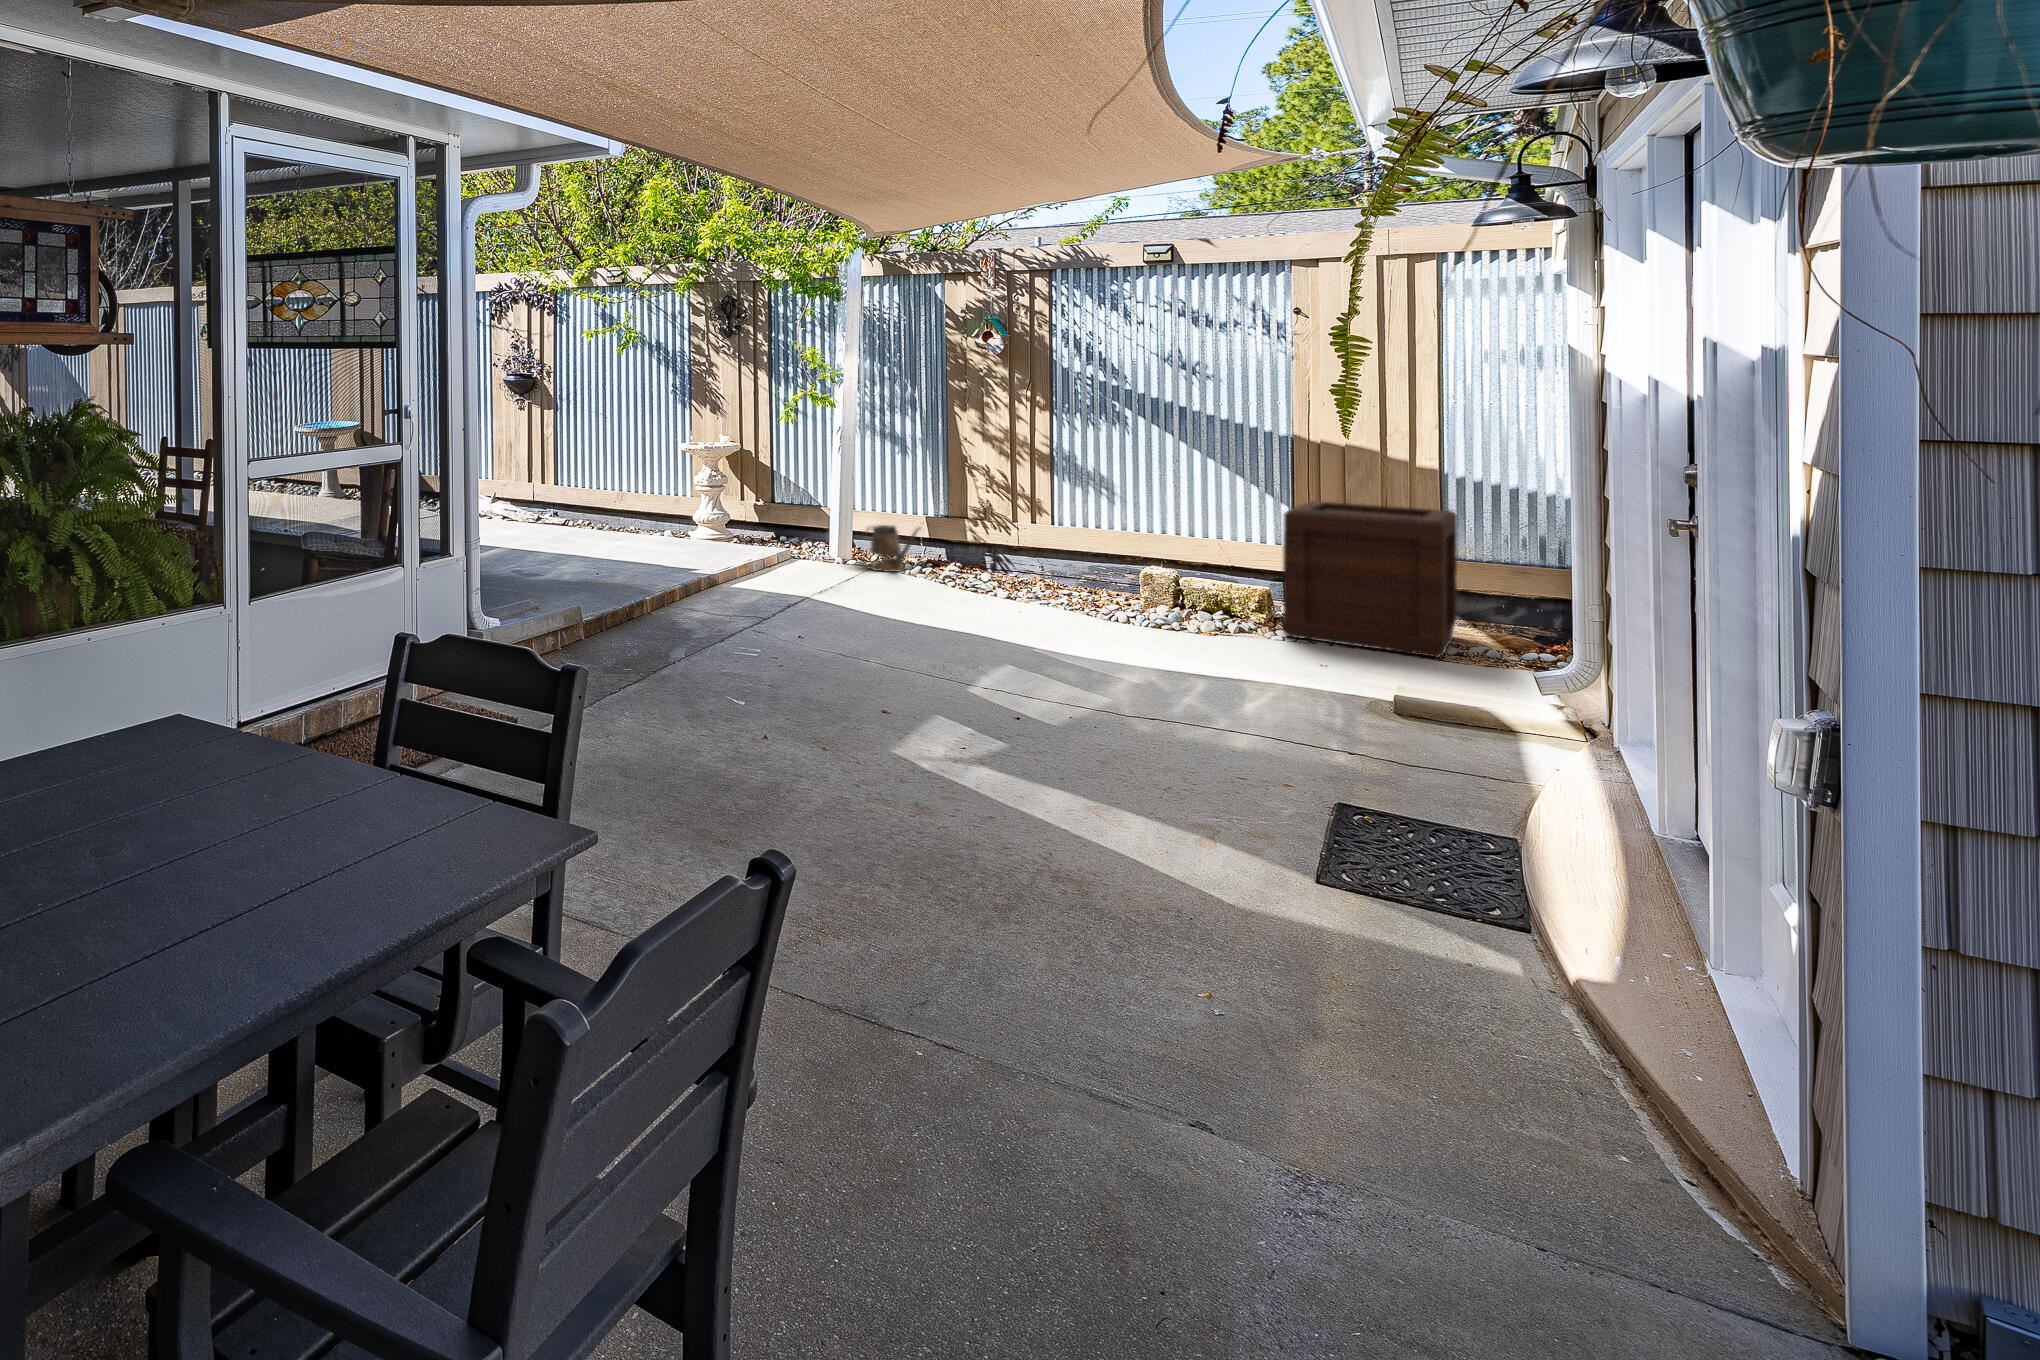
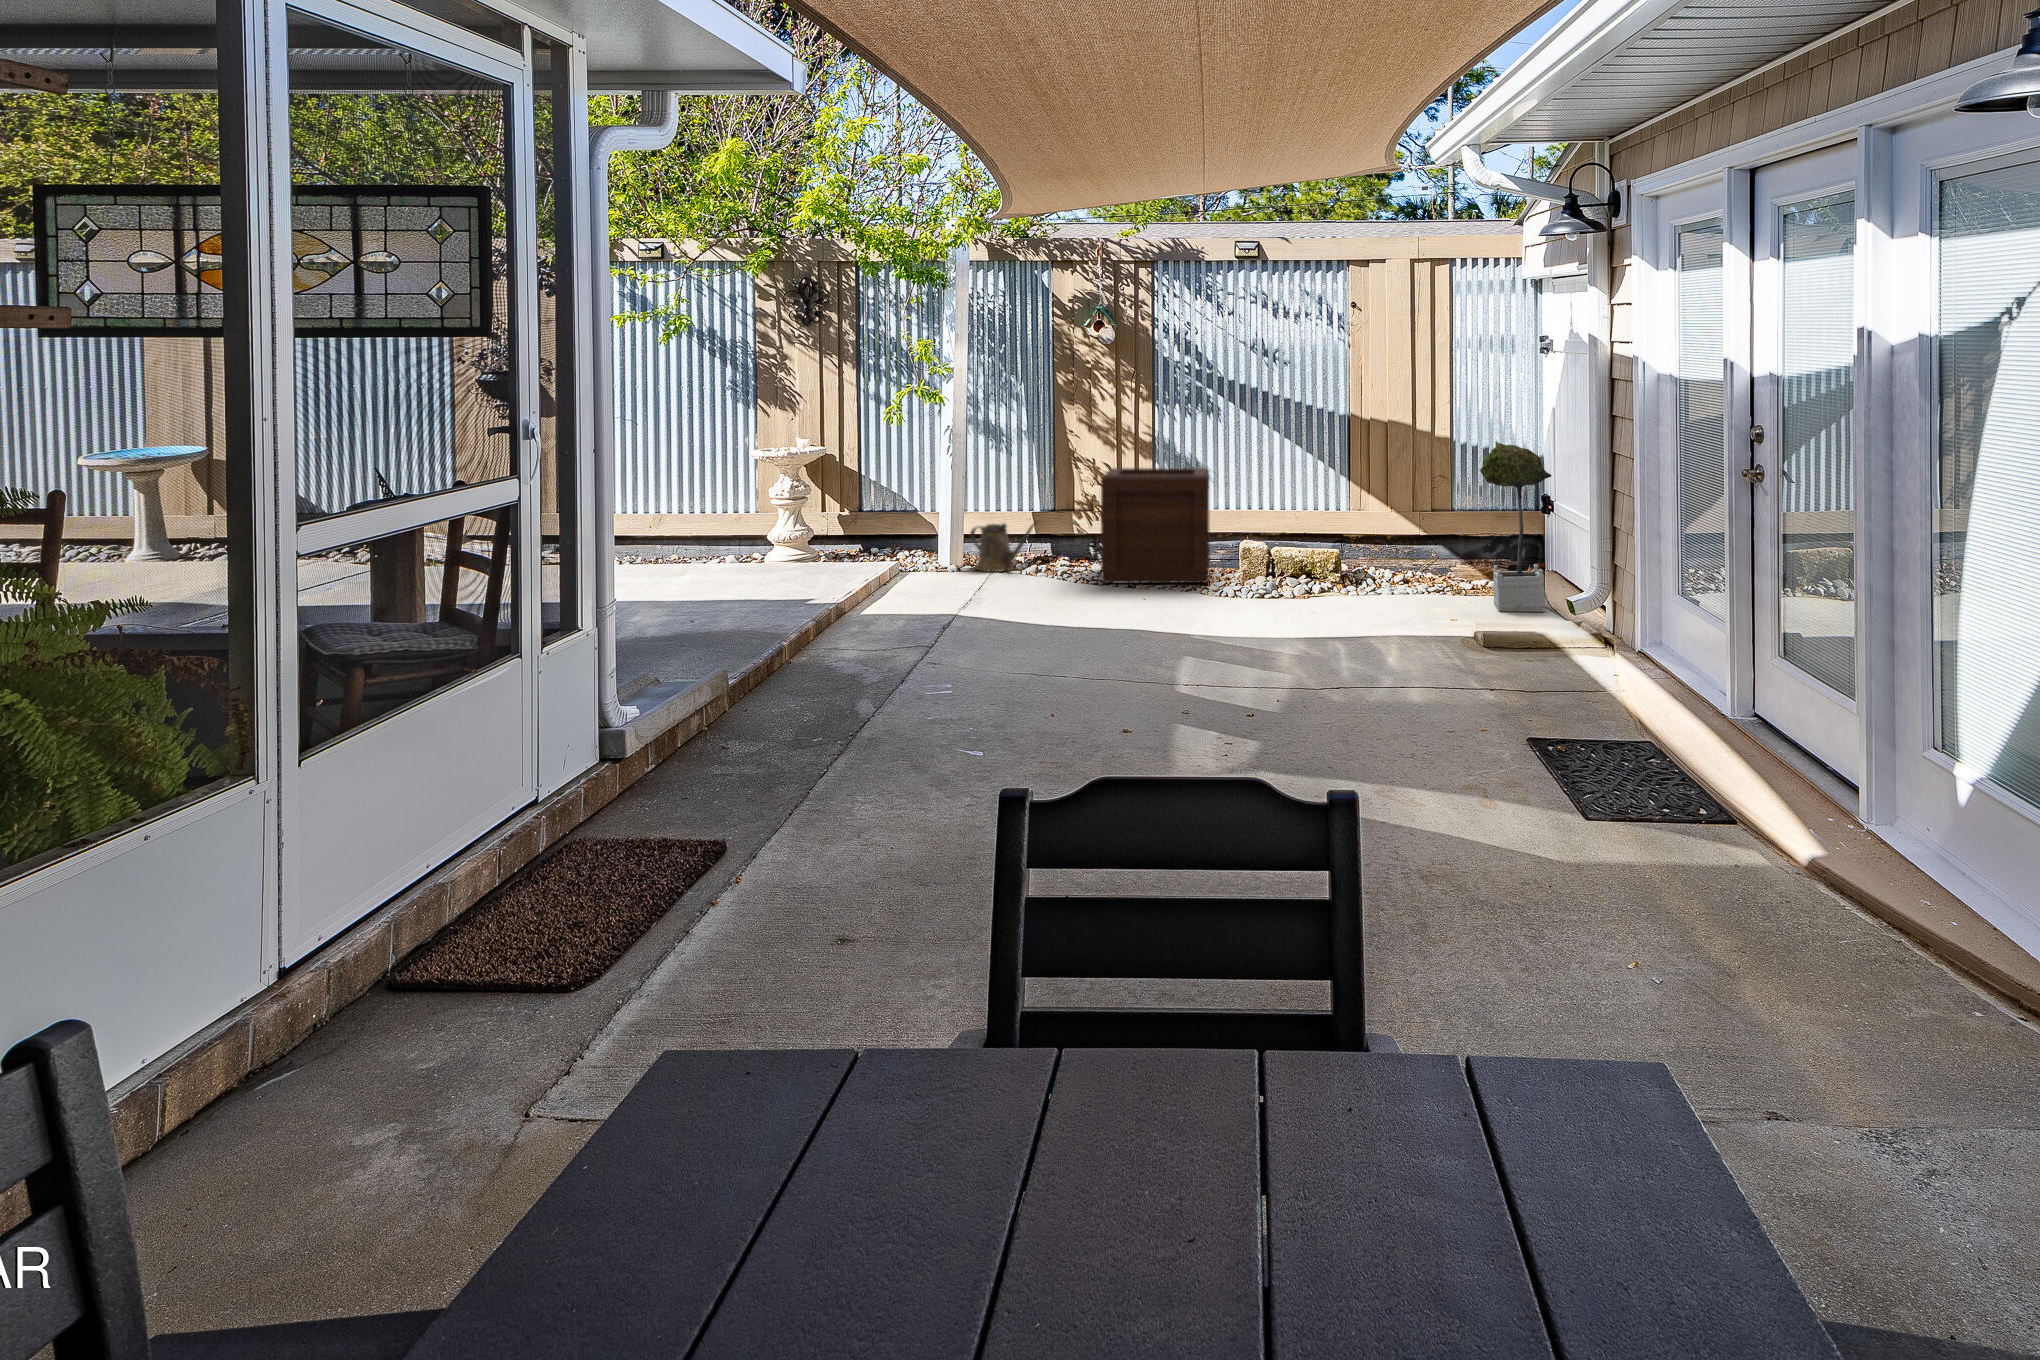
potted tree: none [1440,477,1558,711] -> present [1480,441,1551,612]
wooden crate: present [1283,501,1457,657] -> present [1101,468,1210,583]

